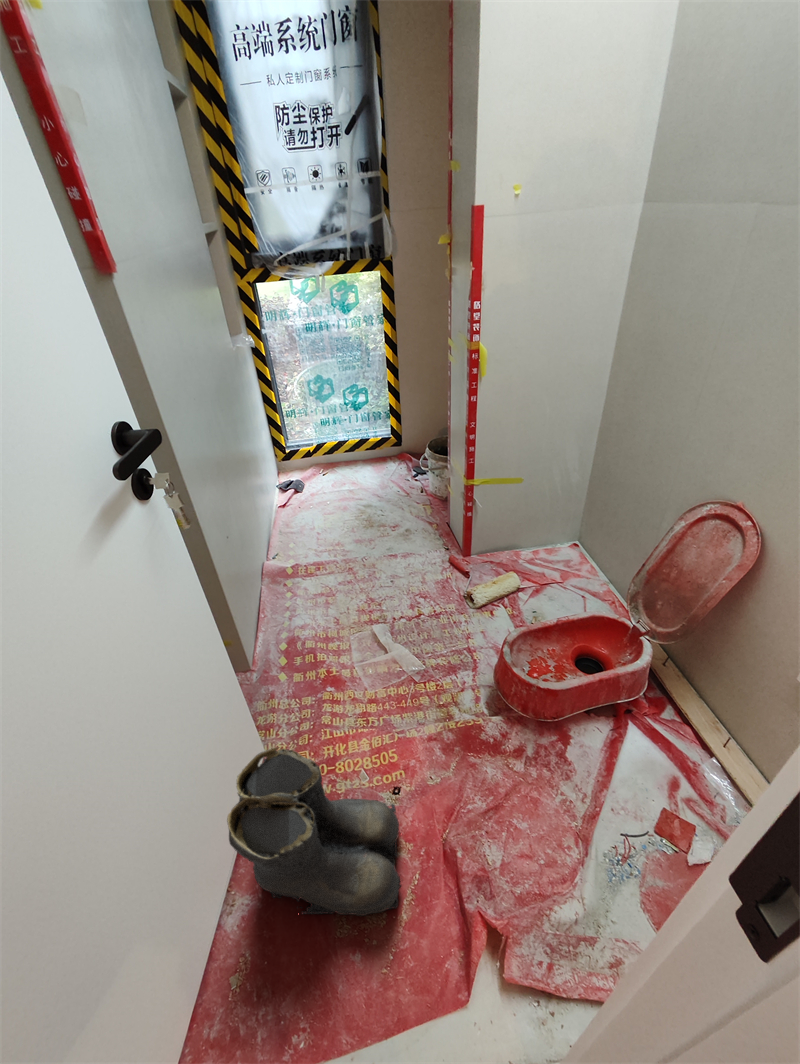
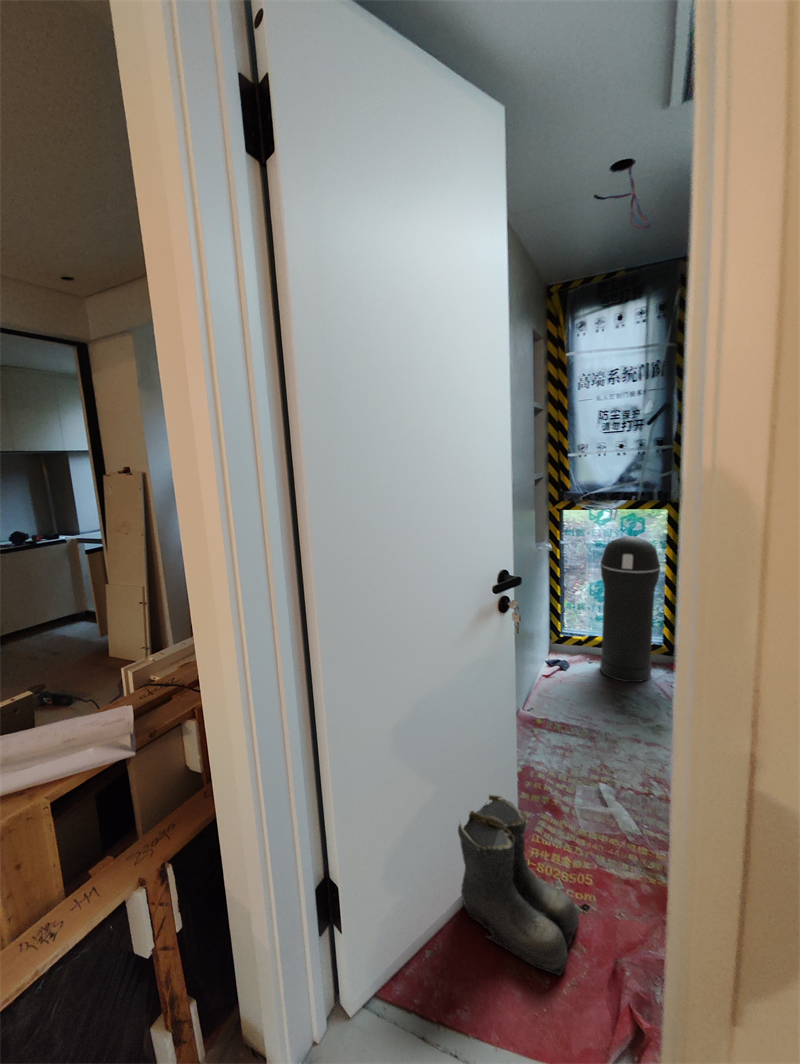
trash can: none [317,313,386,487] -> present [600,536,660,682]

